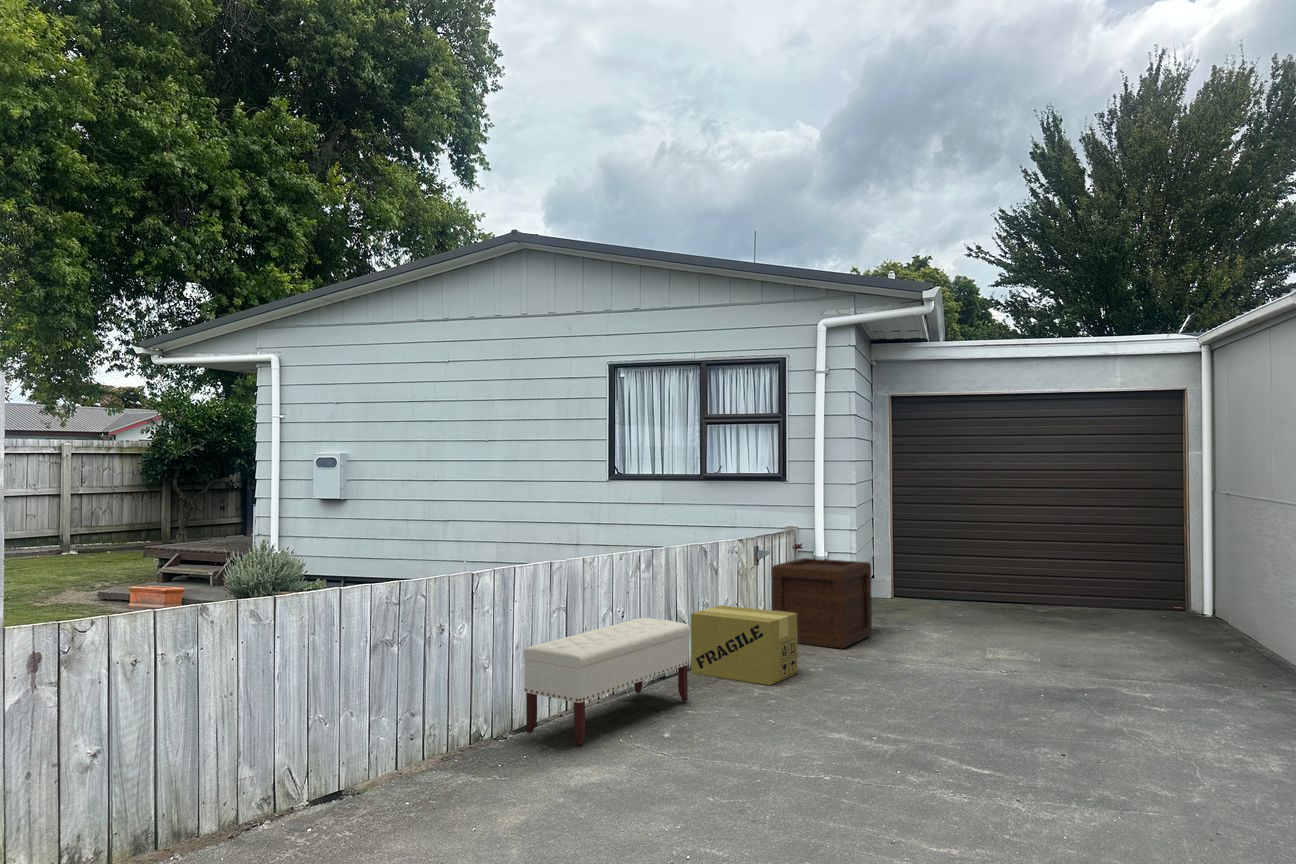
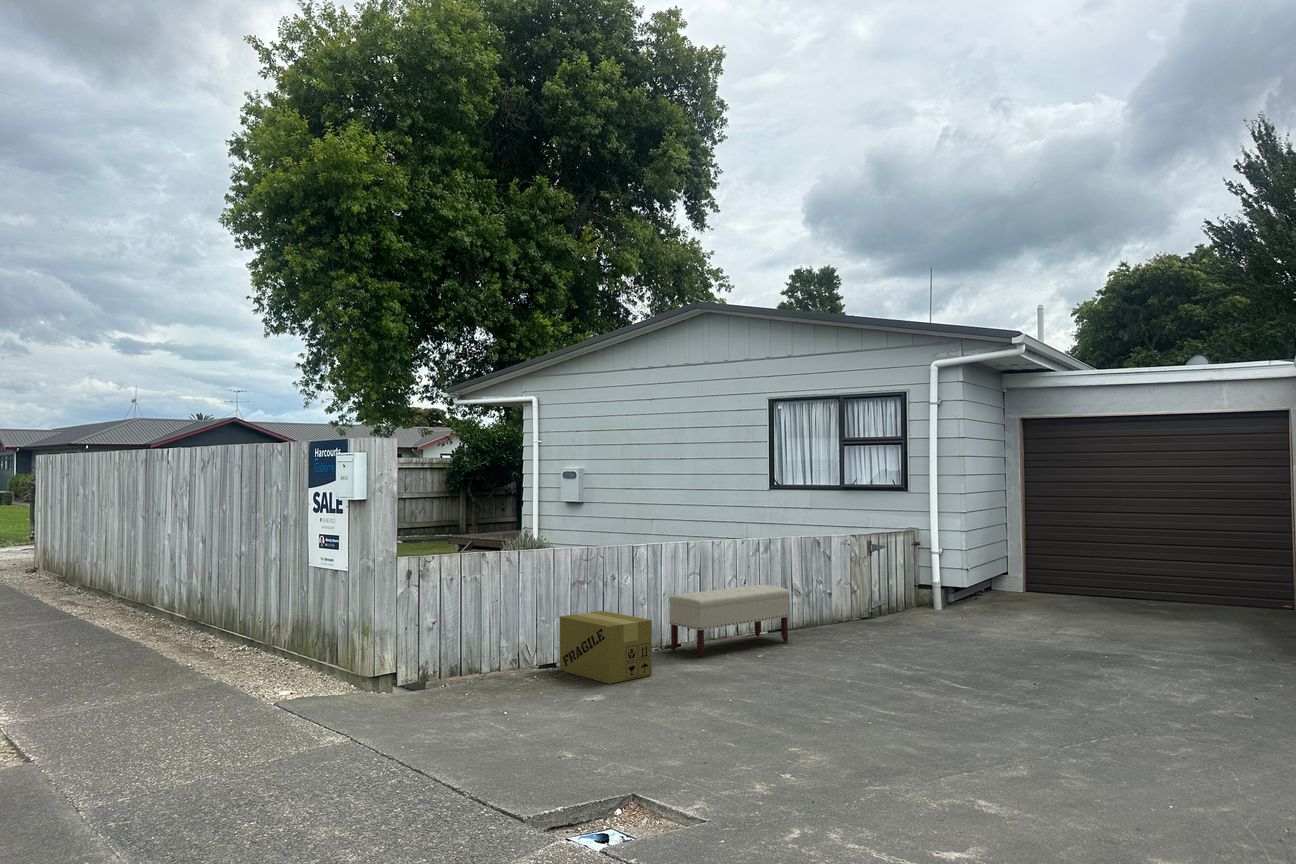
wooden crate: present [772,558,872,649] -> none [885,552,971,621]
cardboard box: present [691,605,798,685] -> present [560,611,652,684]

